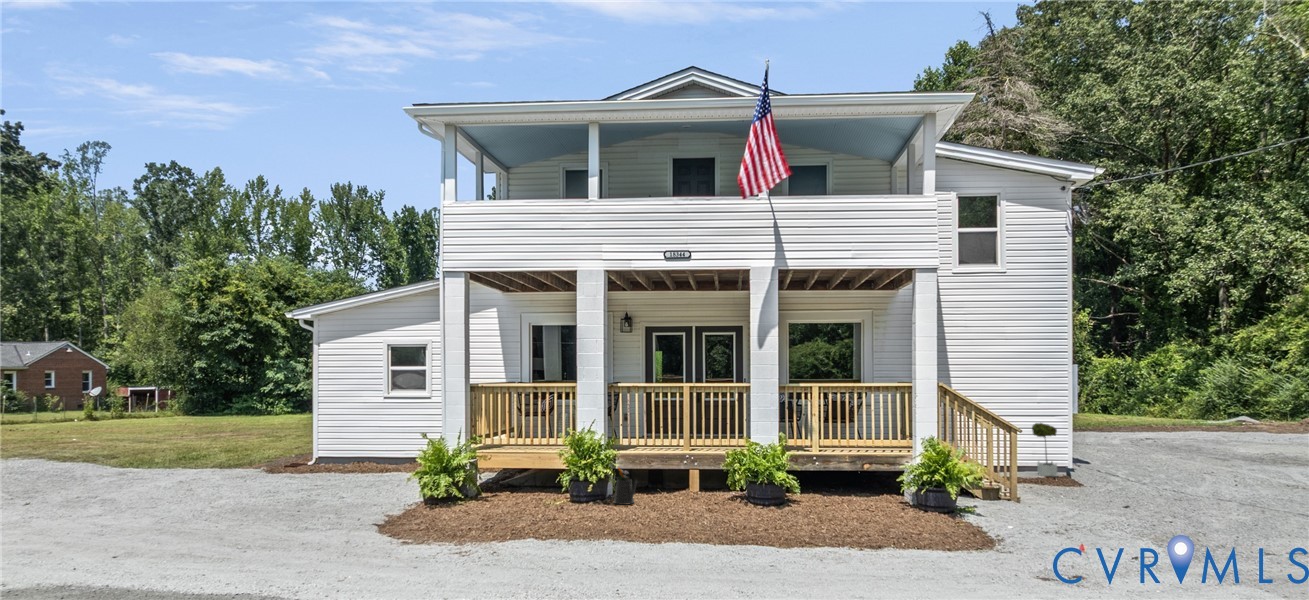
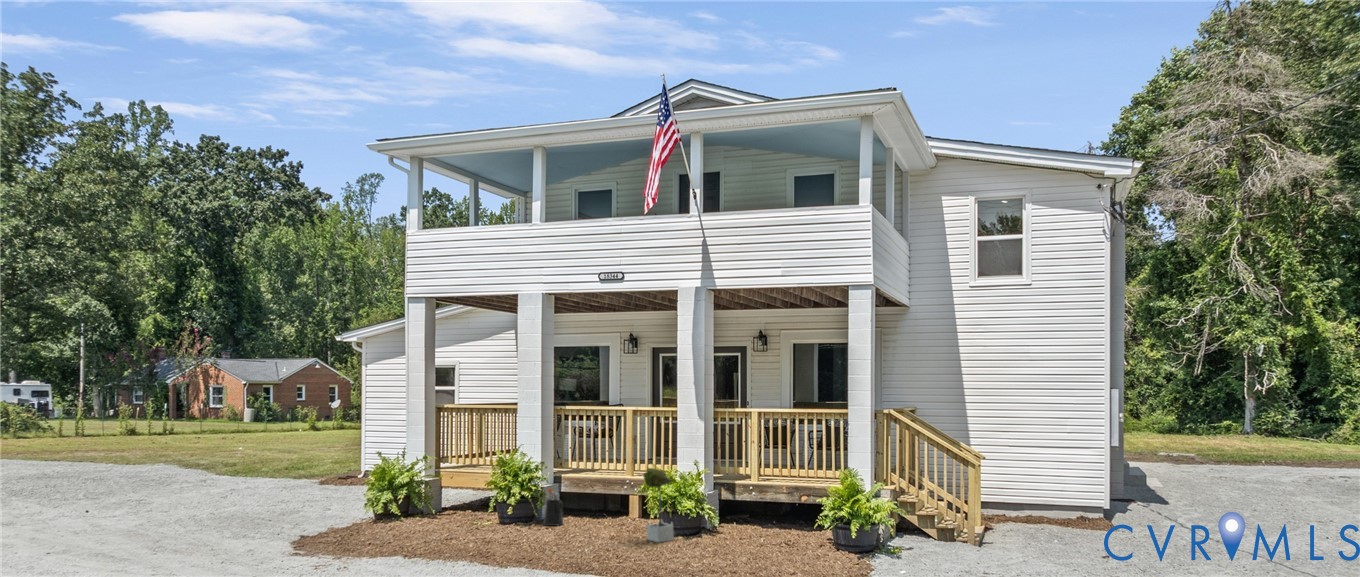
potted tree: present [1032,423,1057,476] -> present [643,468,674,543]

